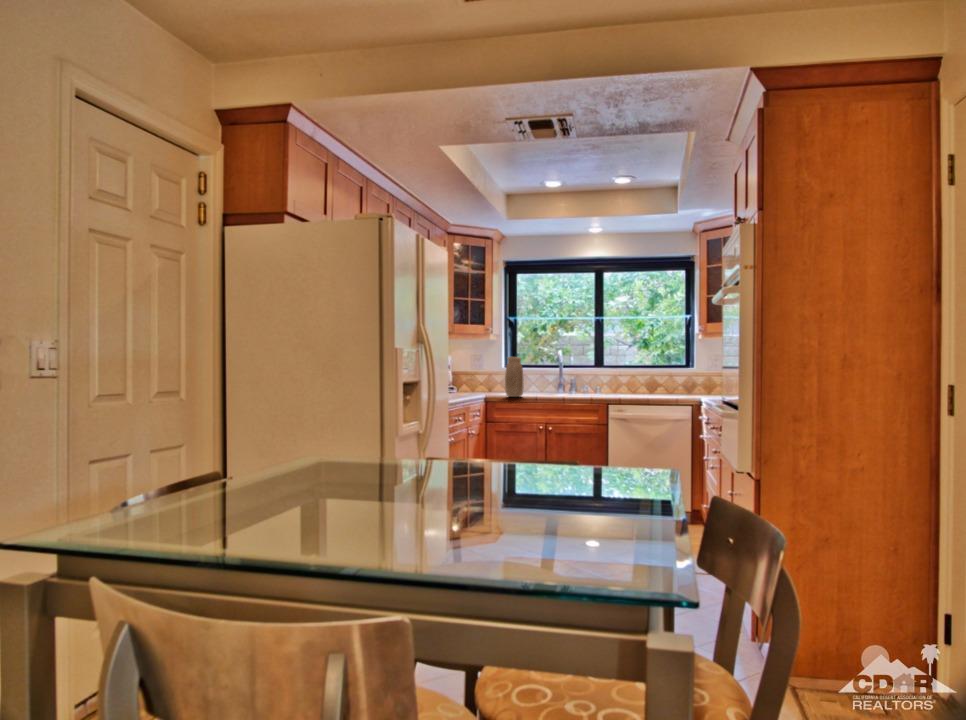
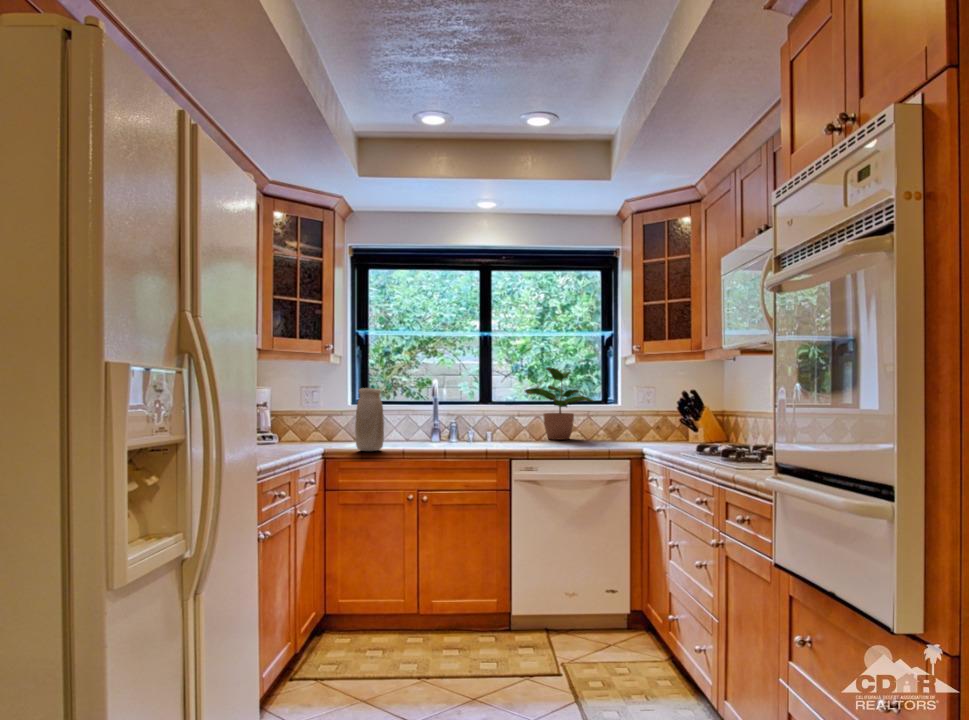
potted plant: none [623,342,674,393] -> present [525,367,593,440]

